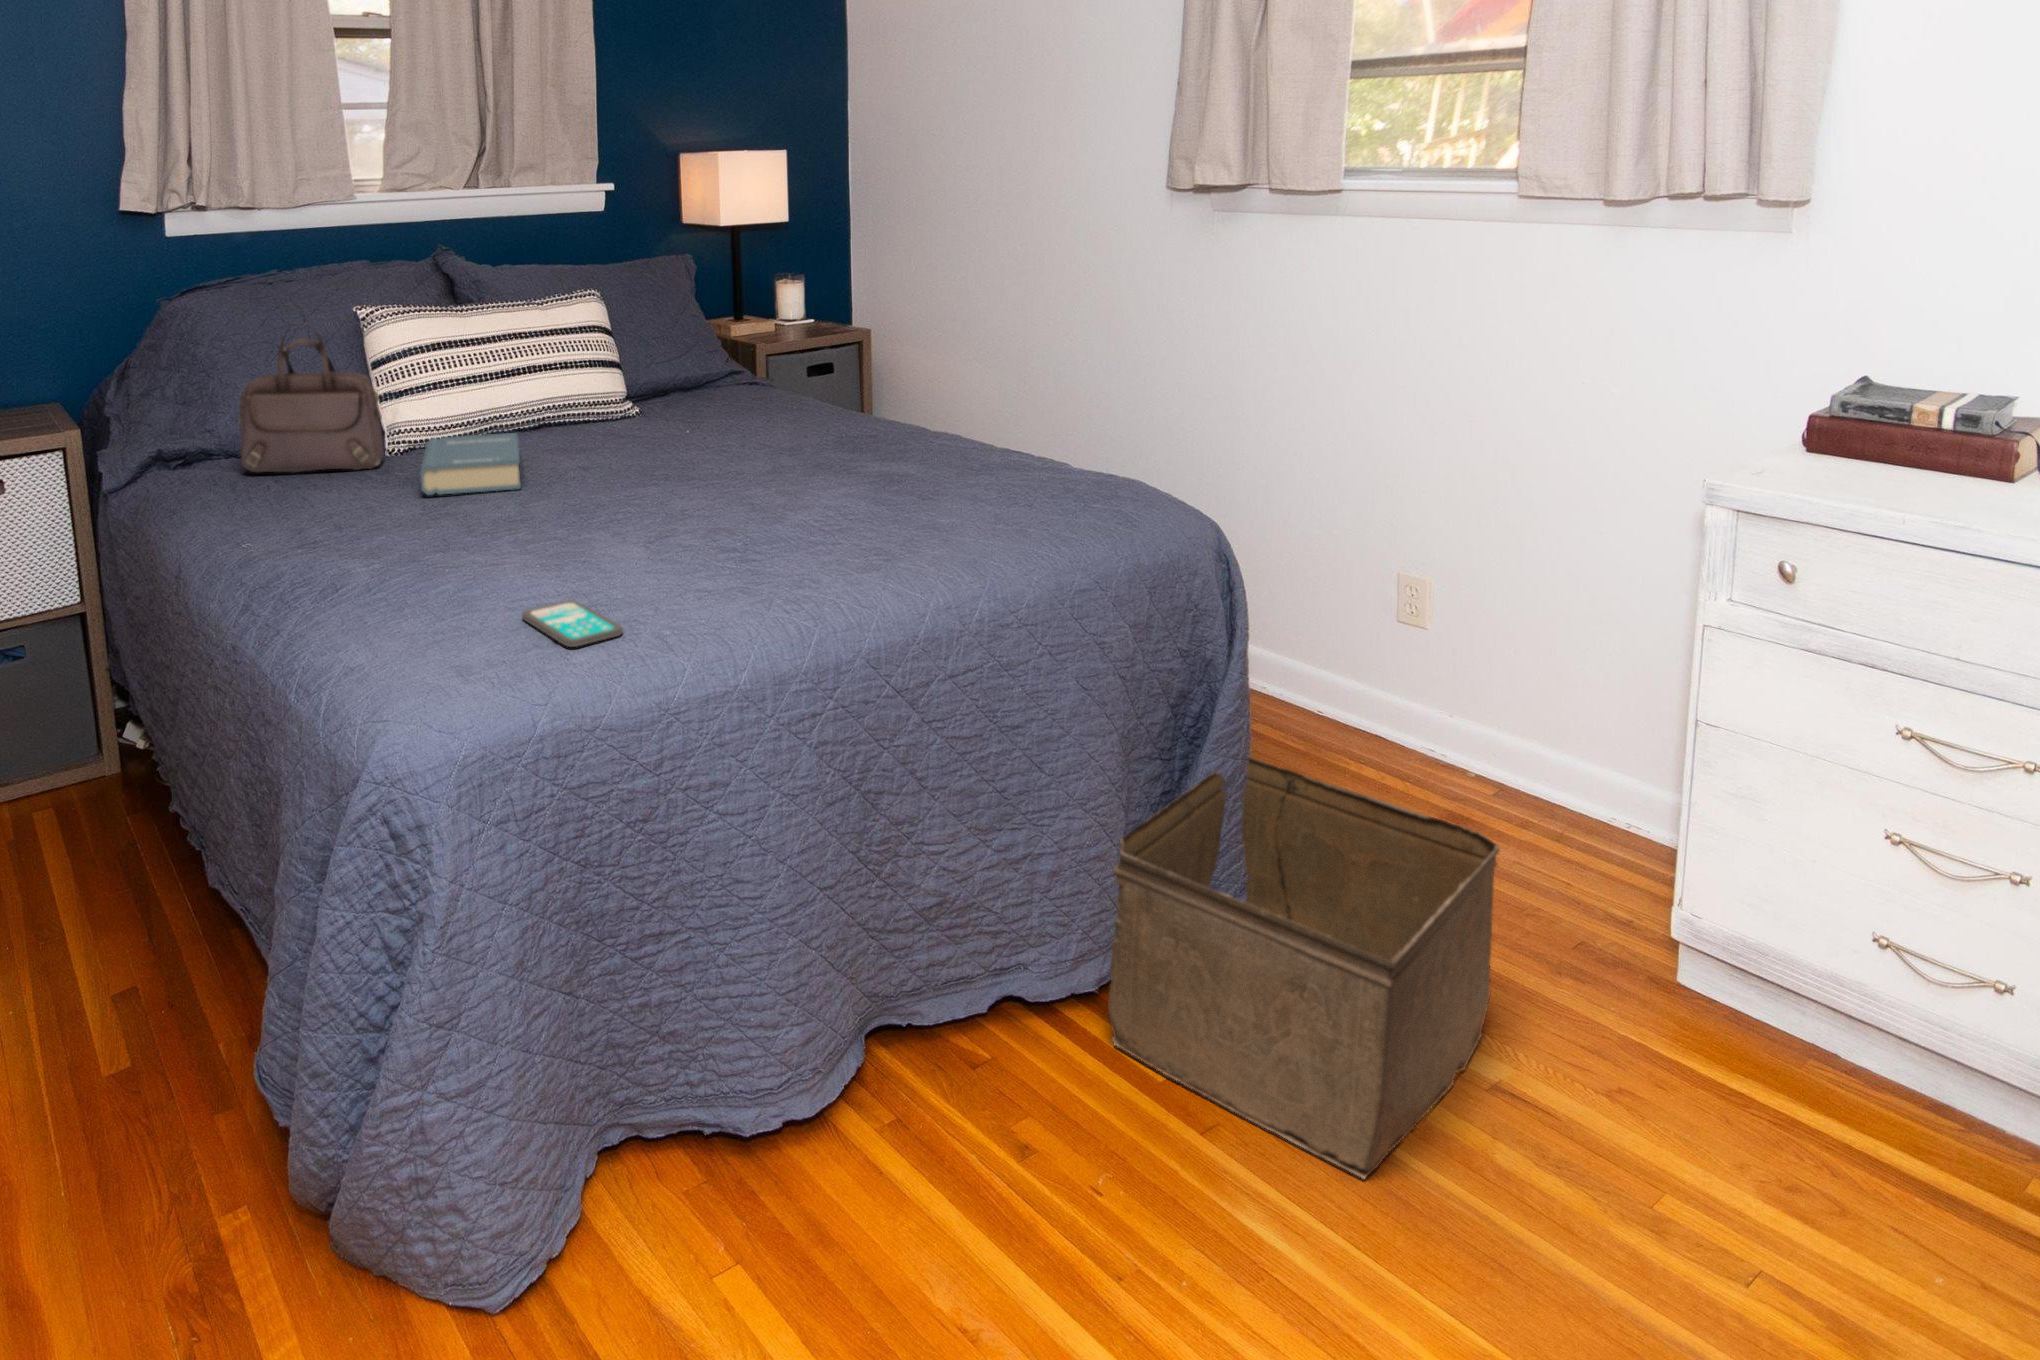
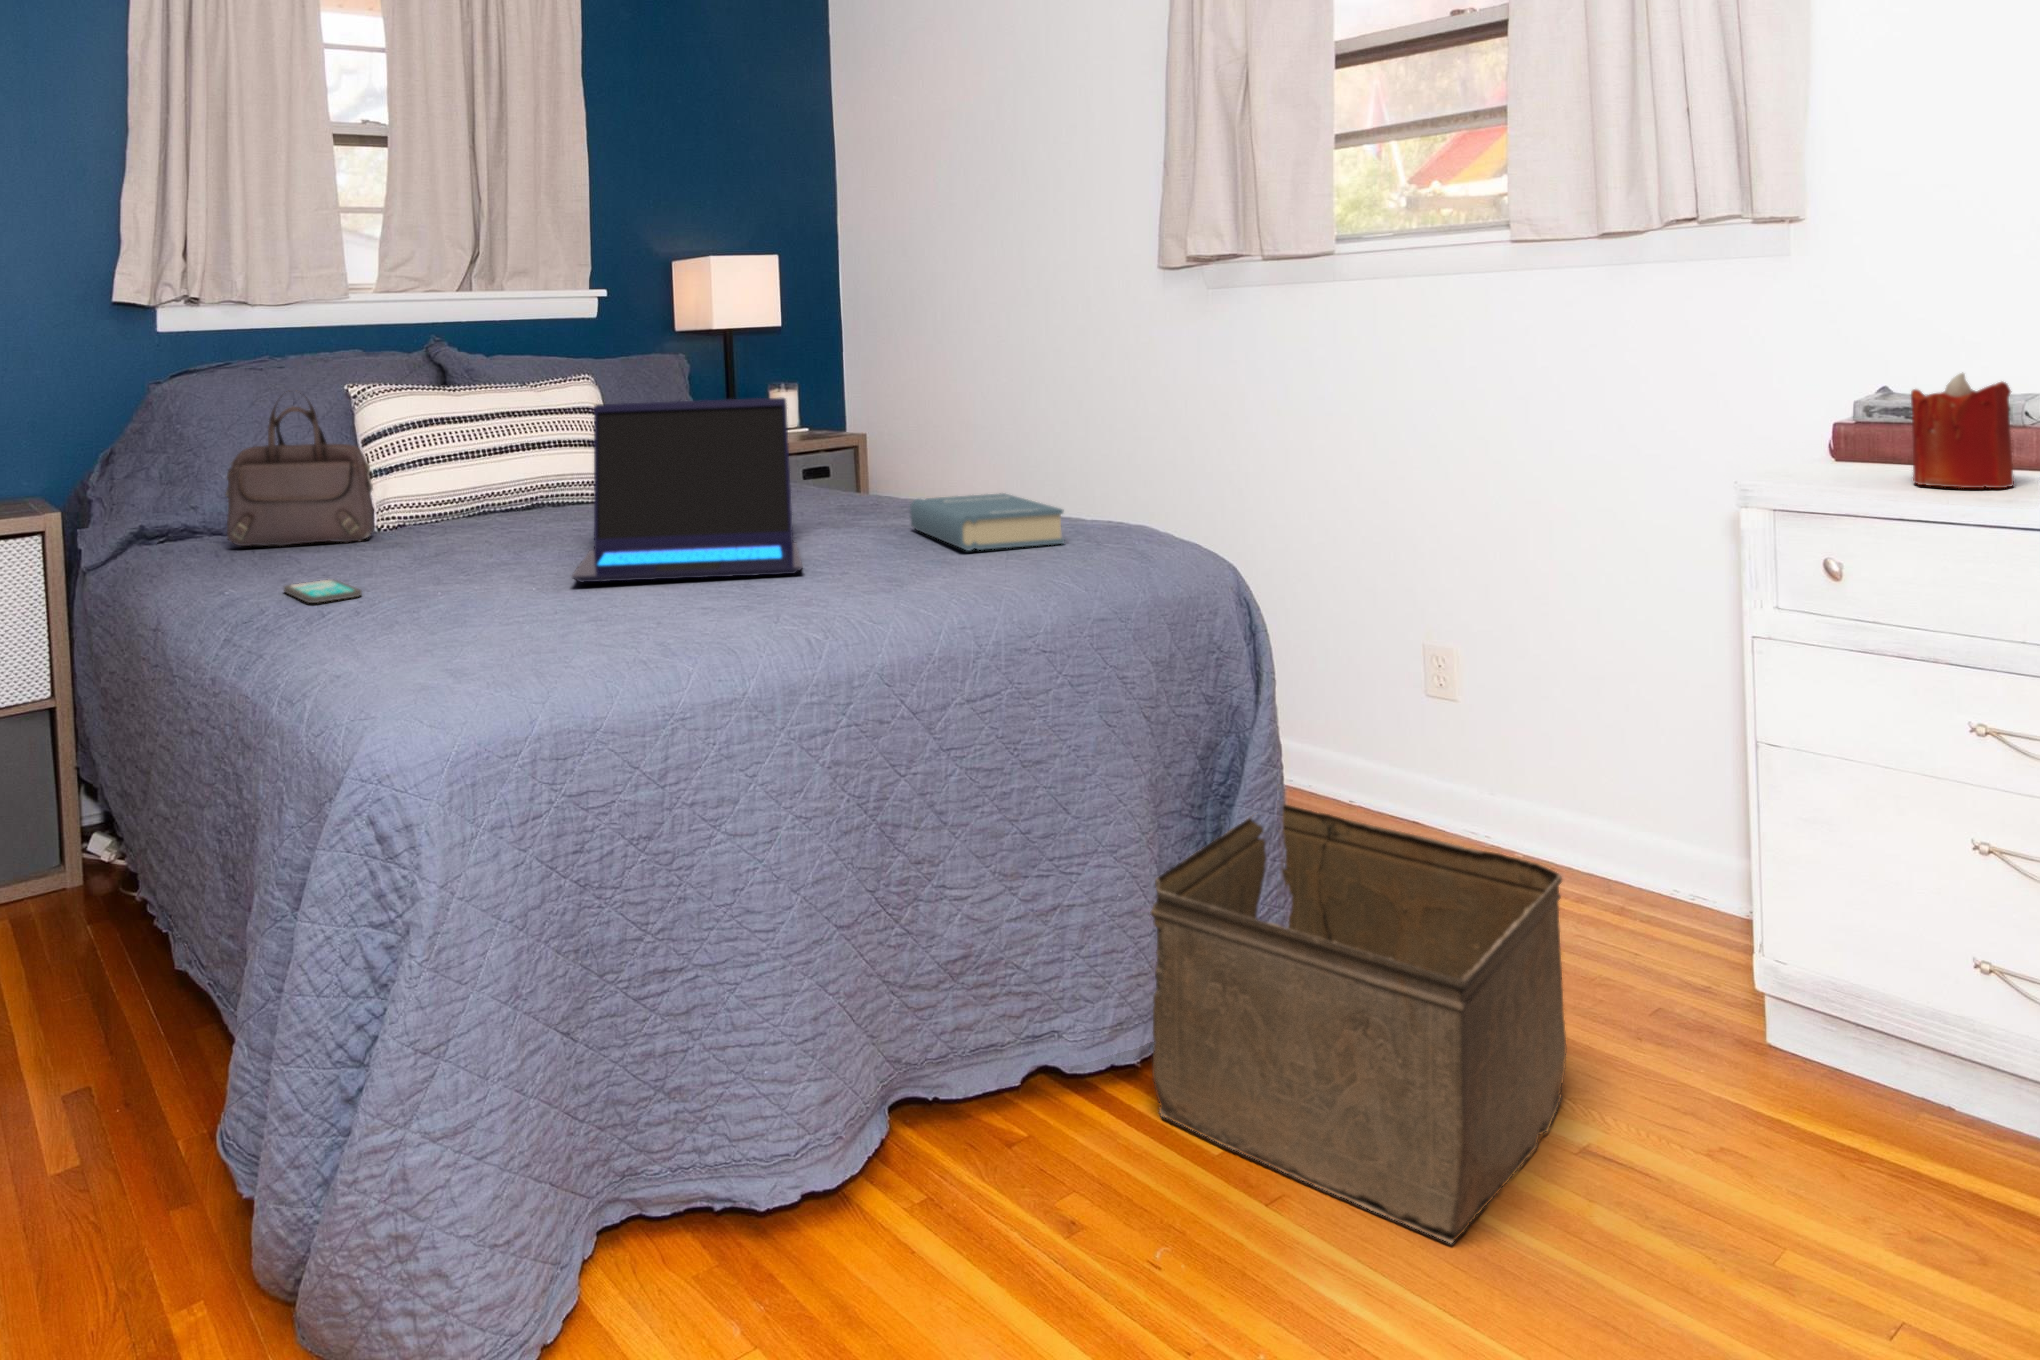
laptop: none [574,349,798,544] -> present [572,397,802,582]
candle: none [1877,388,1983,505] -> present [1911,373,2014,488]
hardback book: present [420,433,521,495] -> present [910,493,1064,550]
smartphone: present [522,600,623,647] -> present [284,579,362,603]

